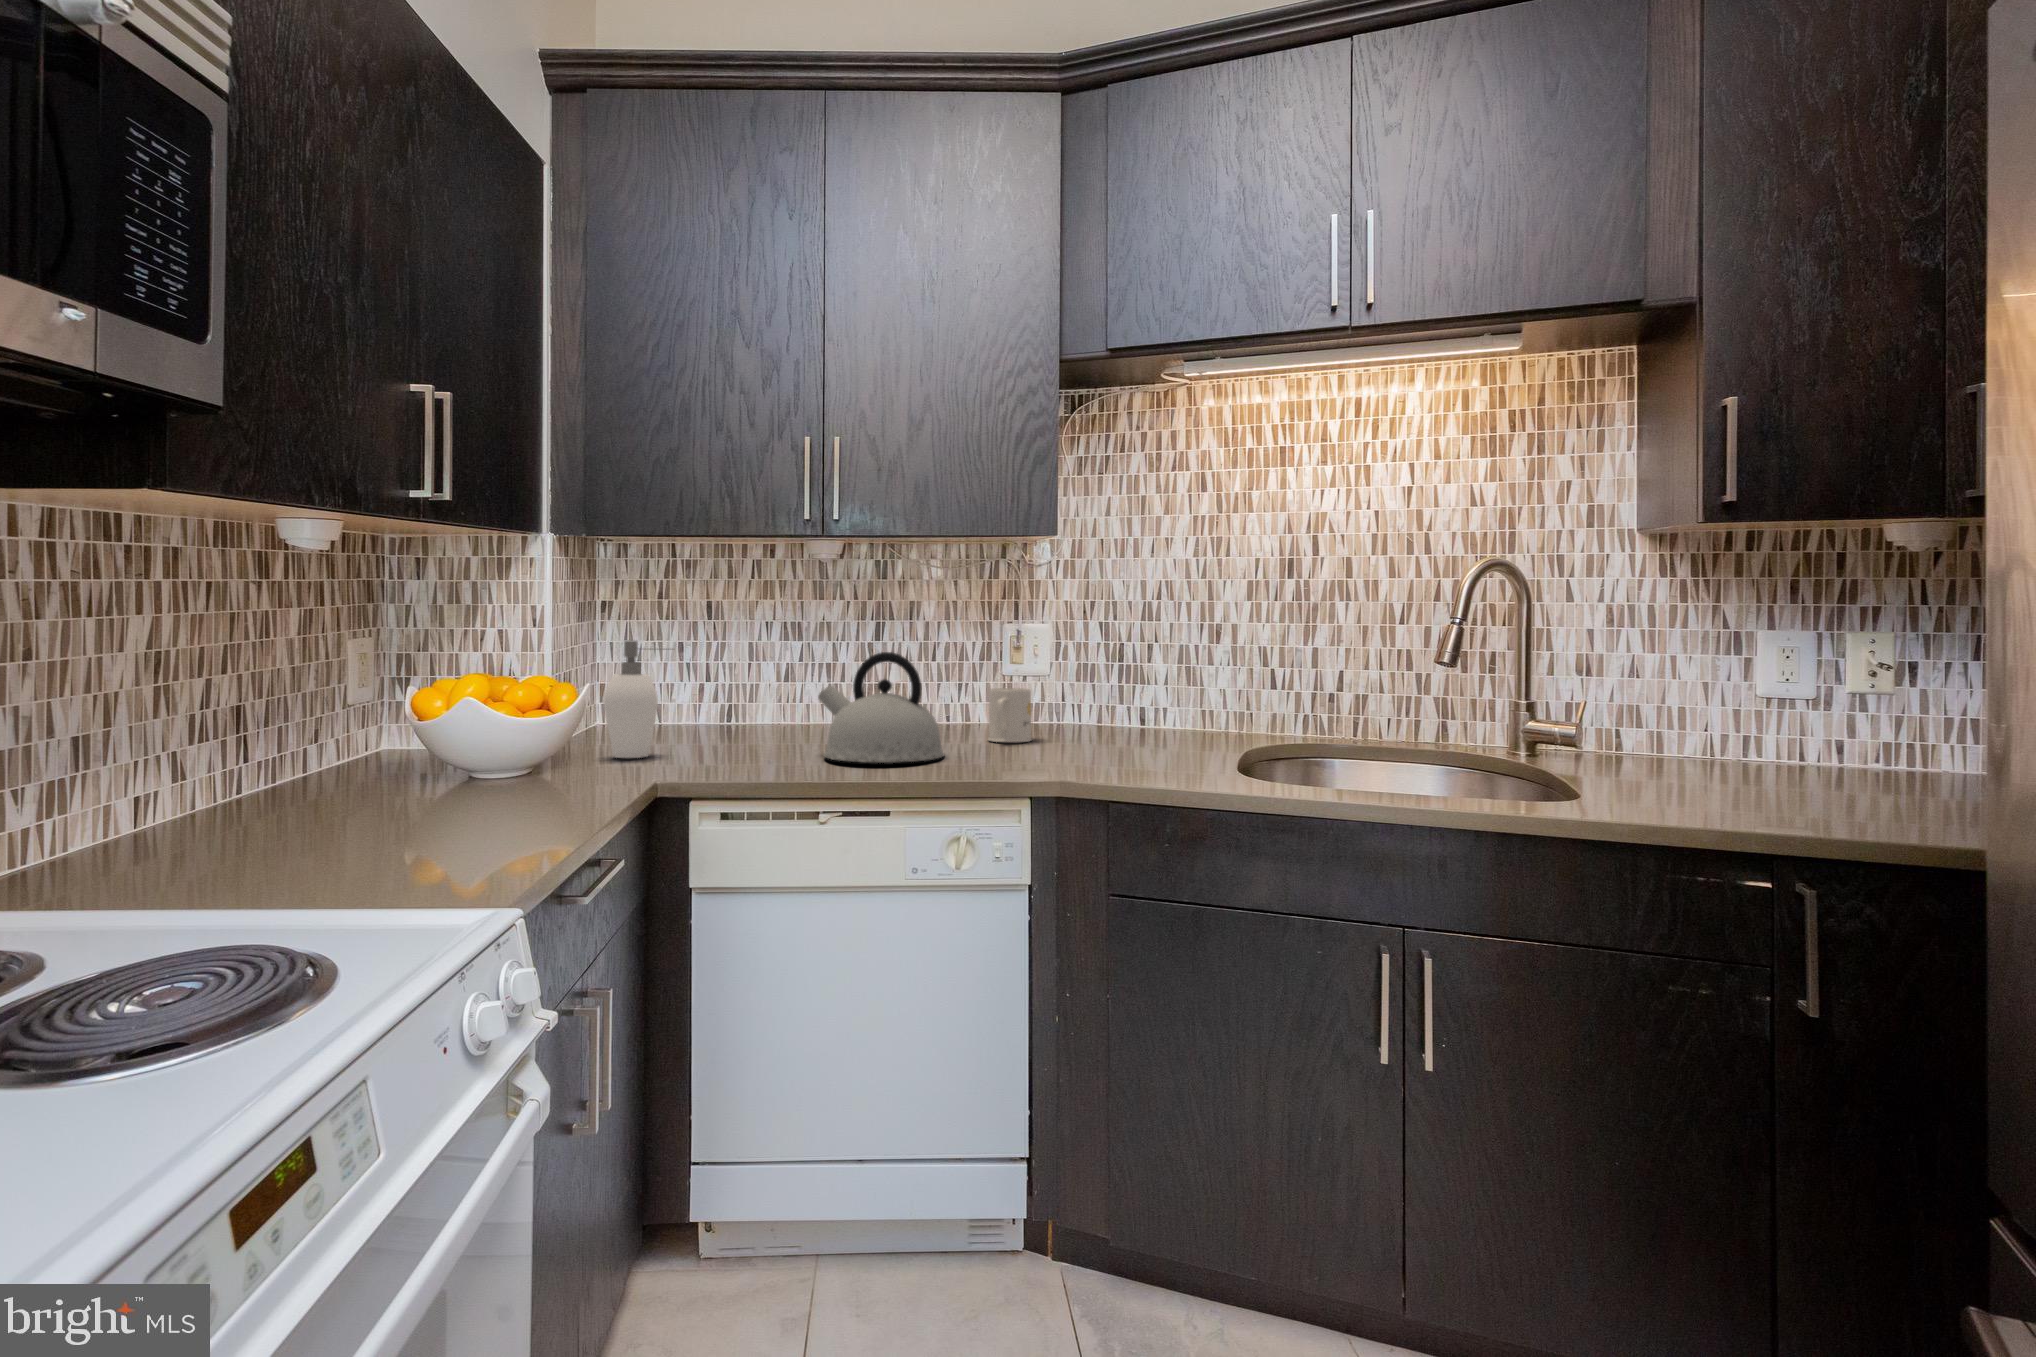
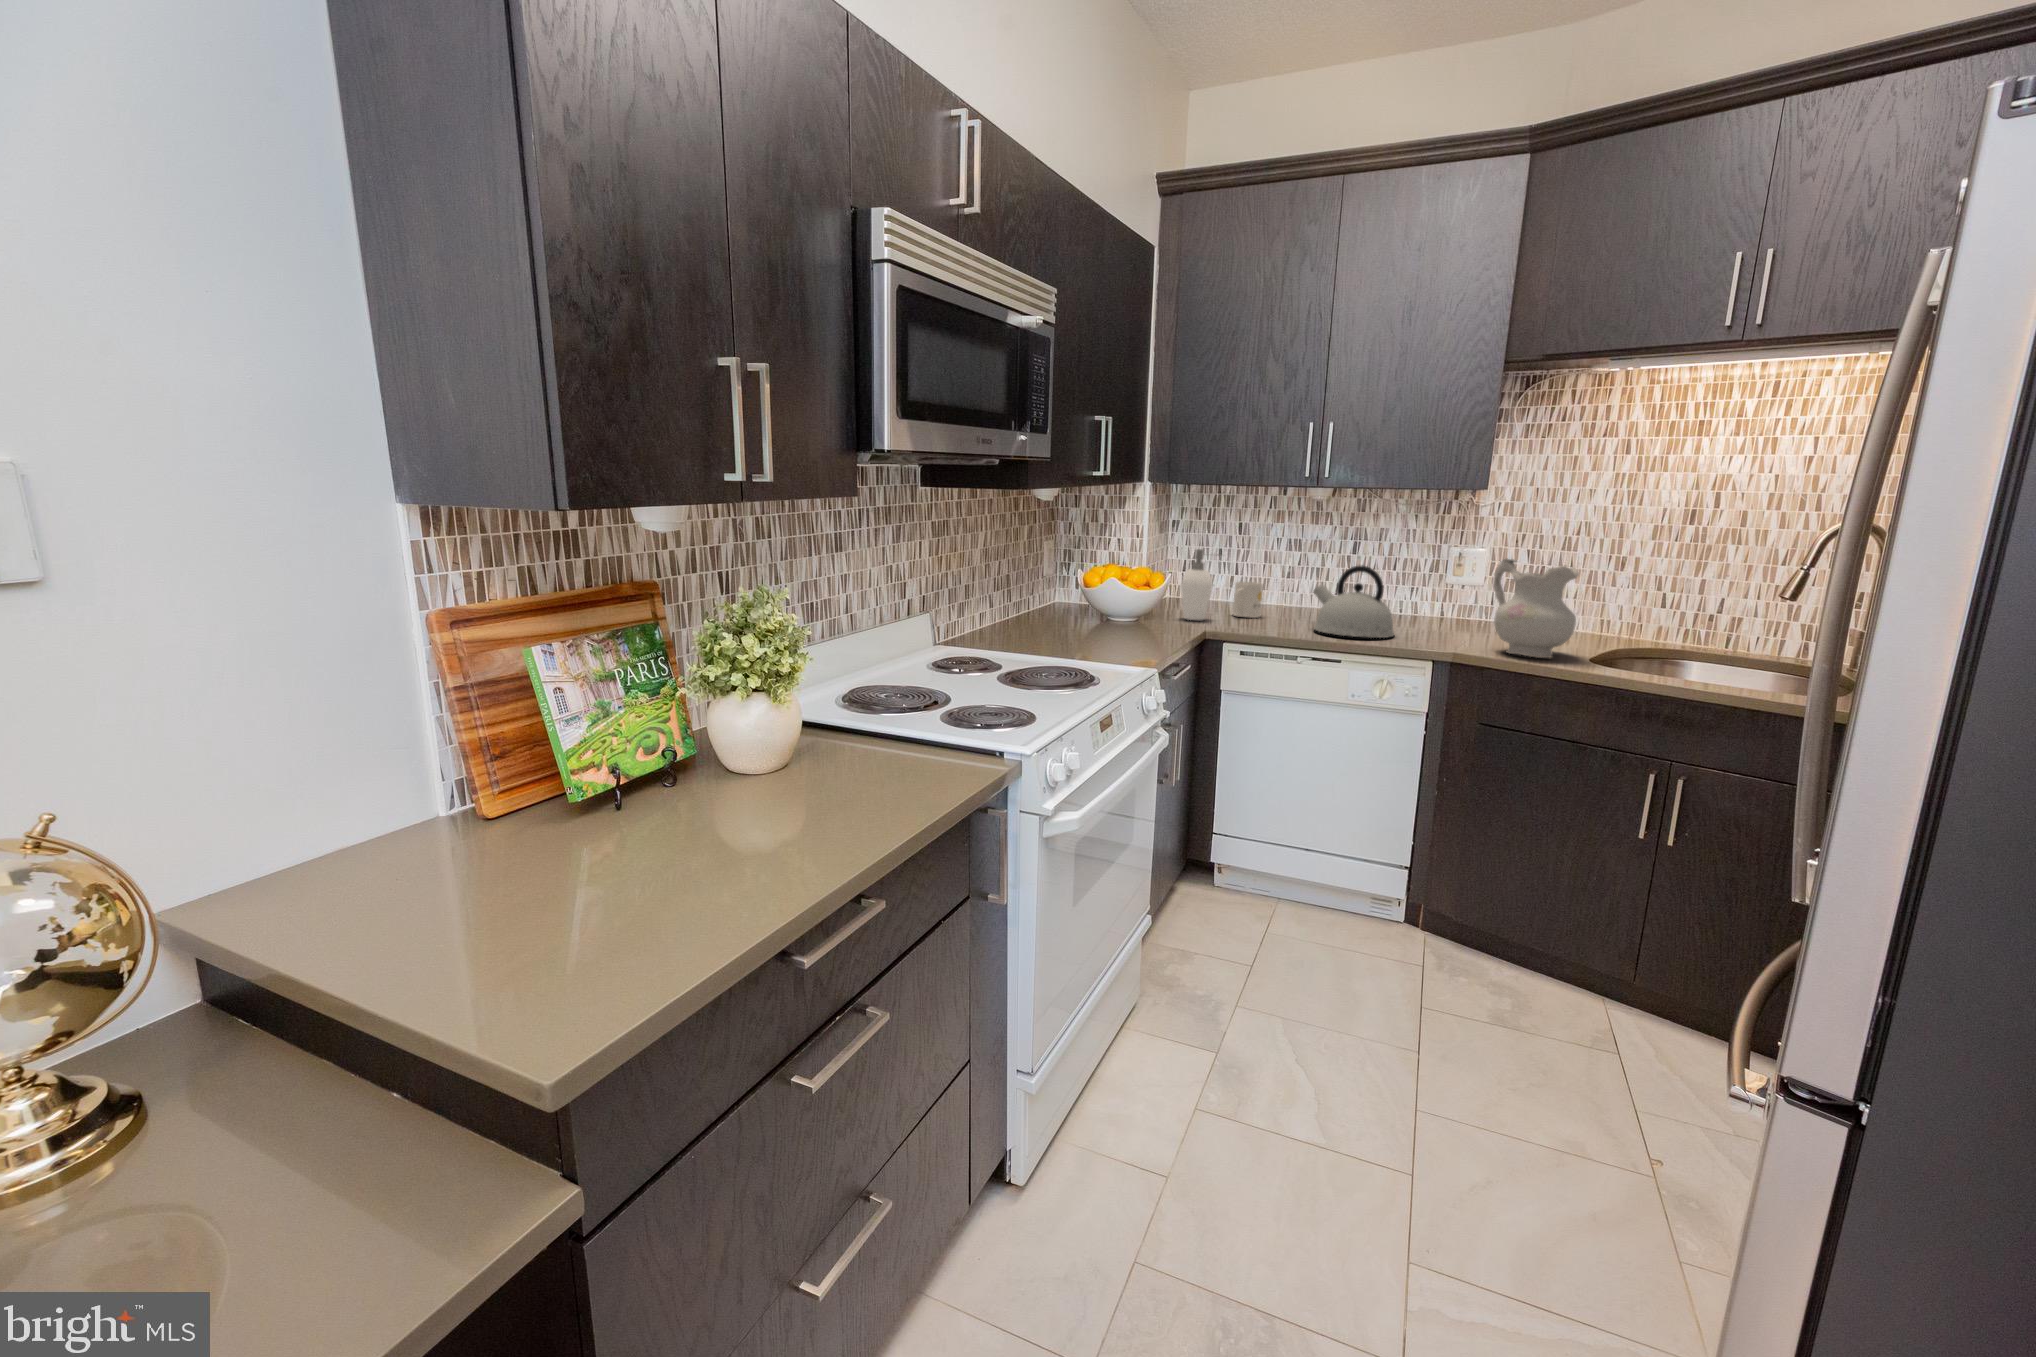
ceramic pitcher: none [1072,628,1188,770] -> present [1493,558,1579,658]
mug: present [988,688,1031,742] -> present [1233,582,1263,618]

